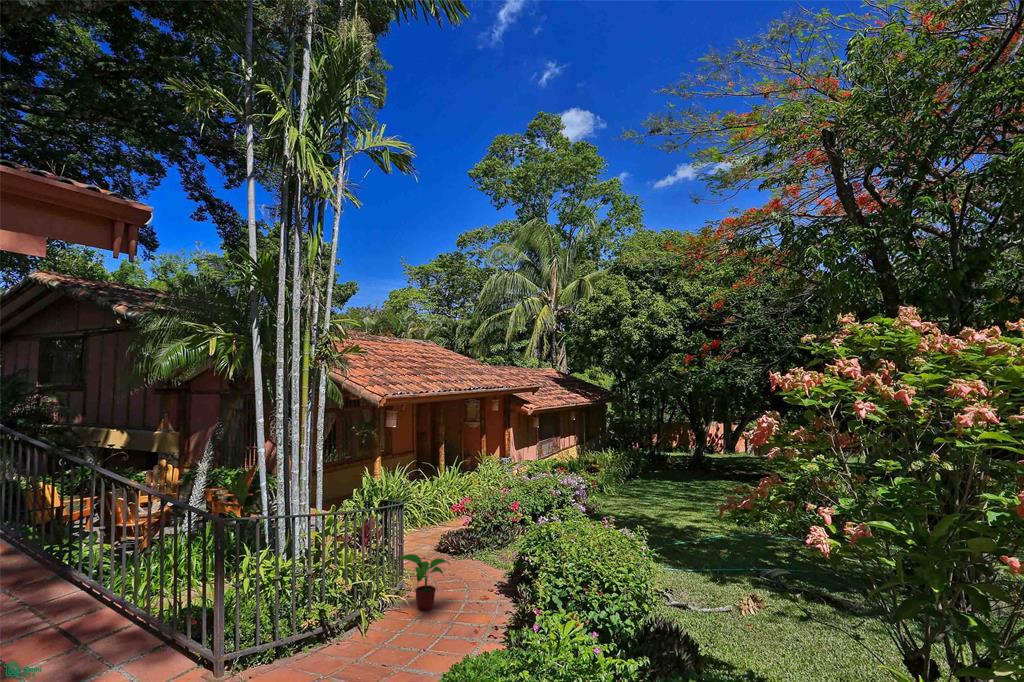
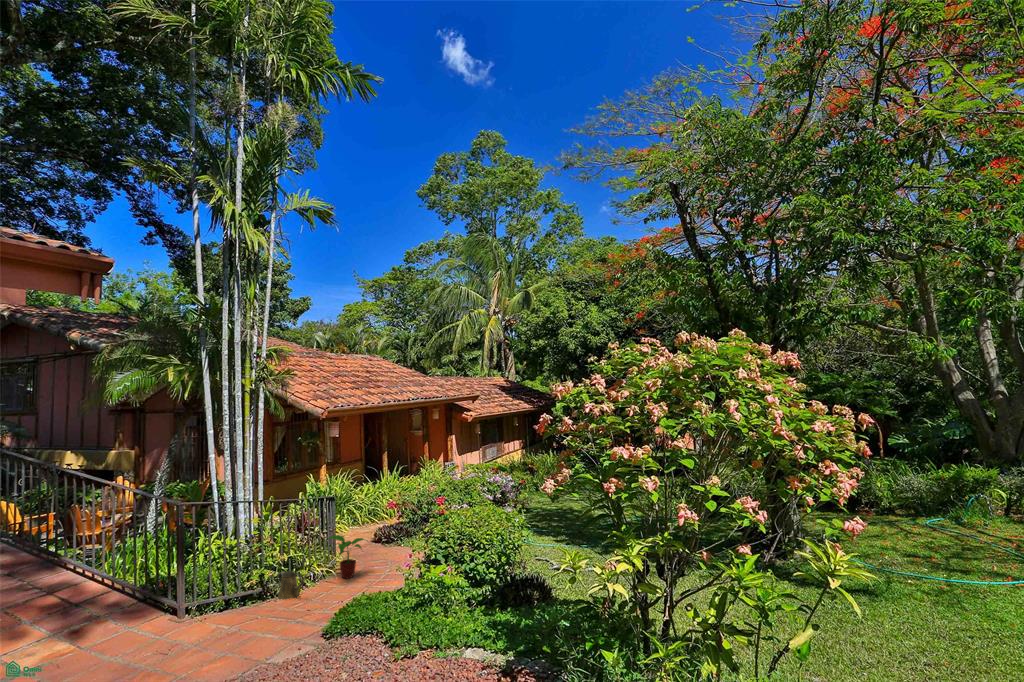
watering can: none [342,605,383,644] -> present [278,571,308,599]

